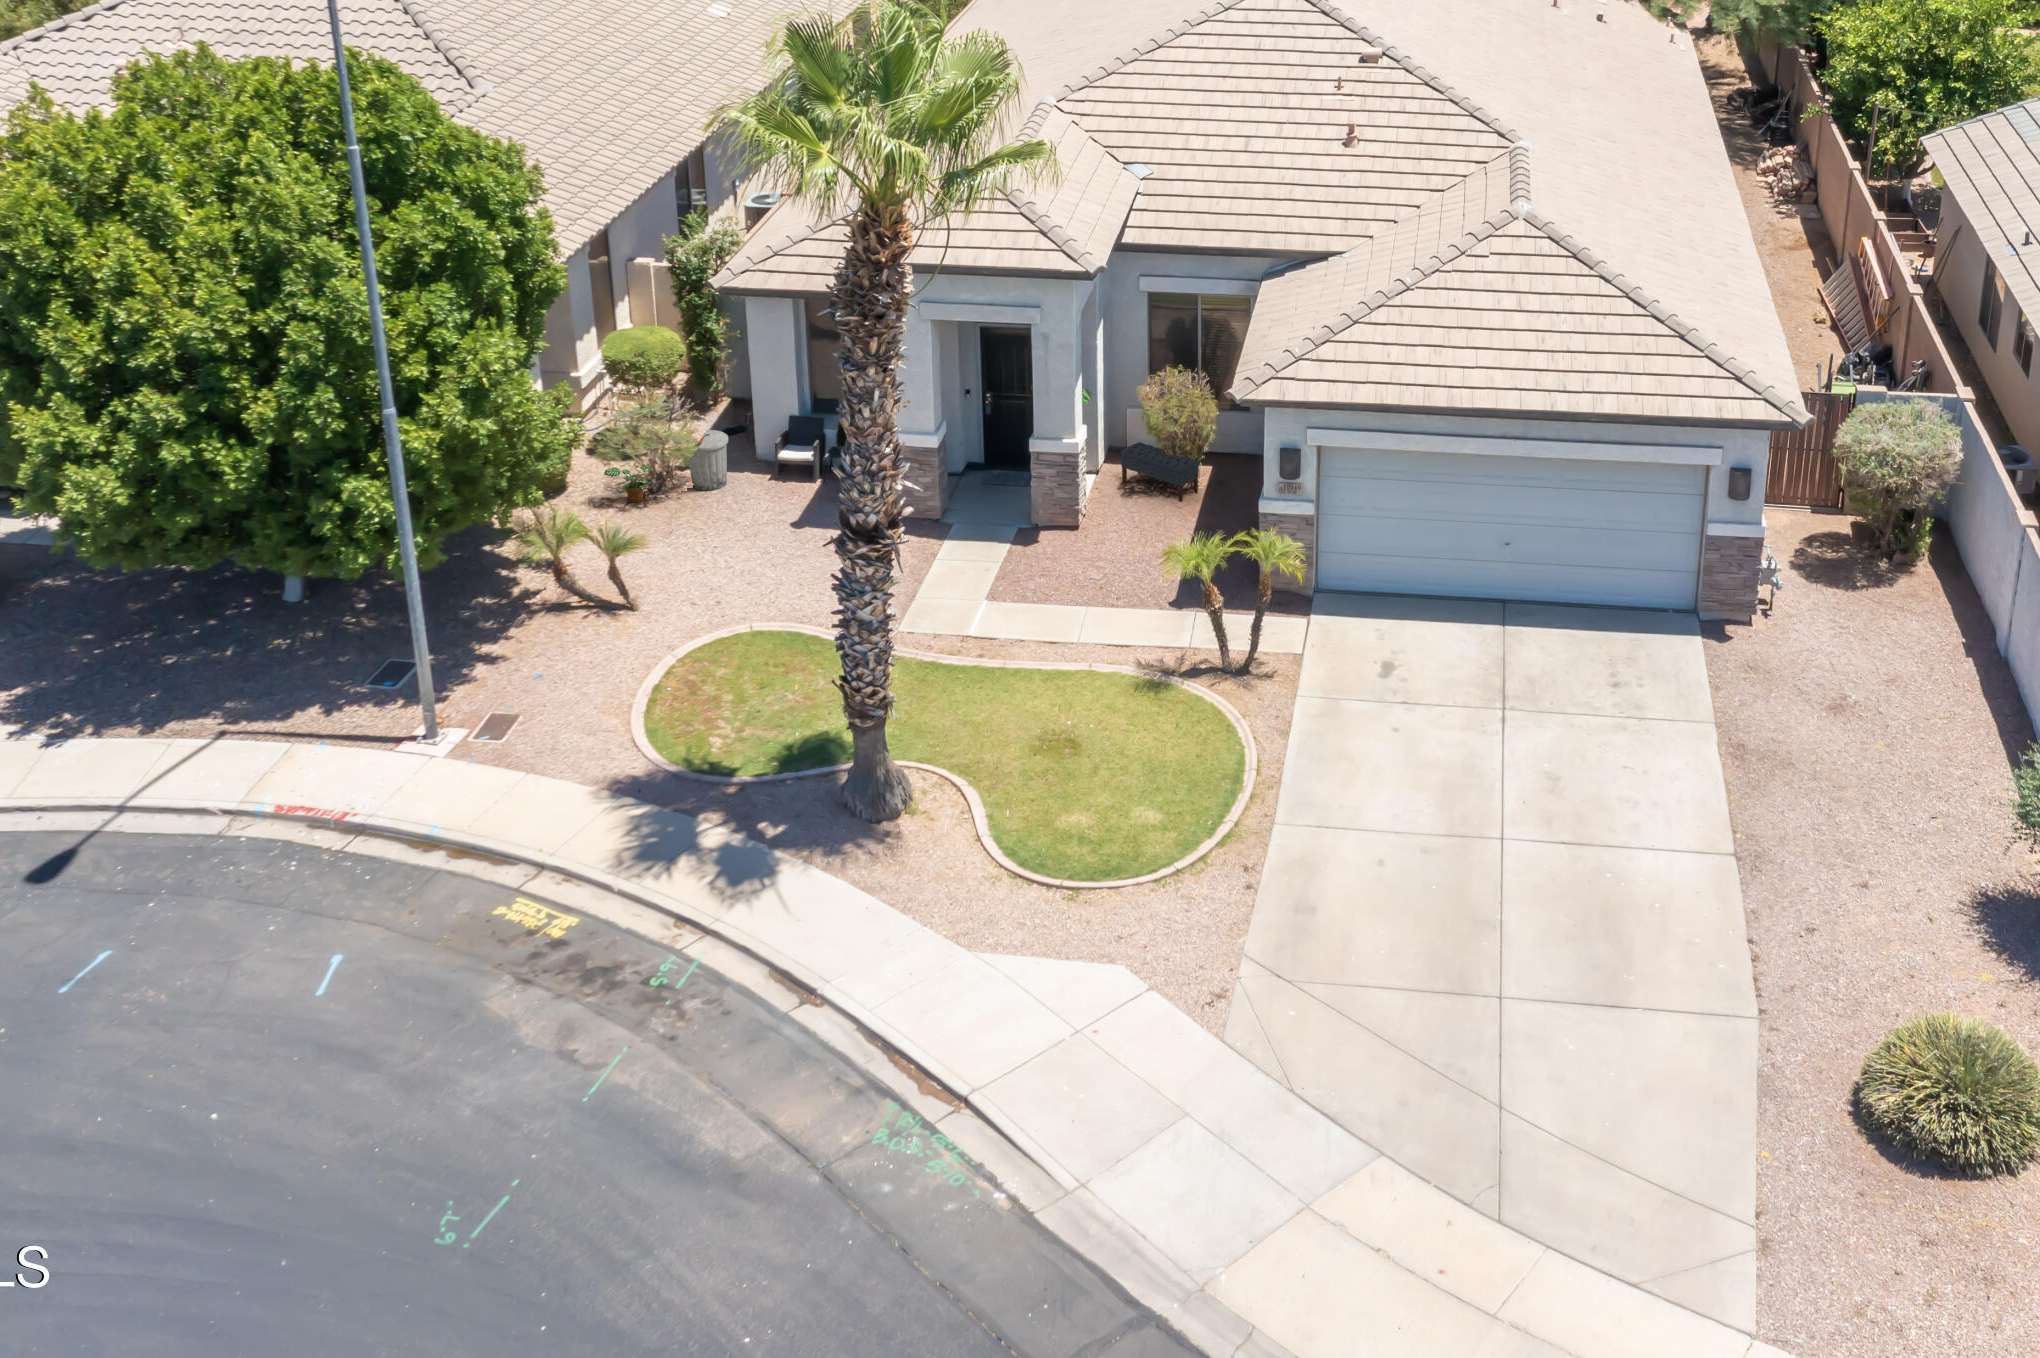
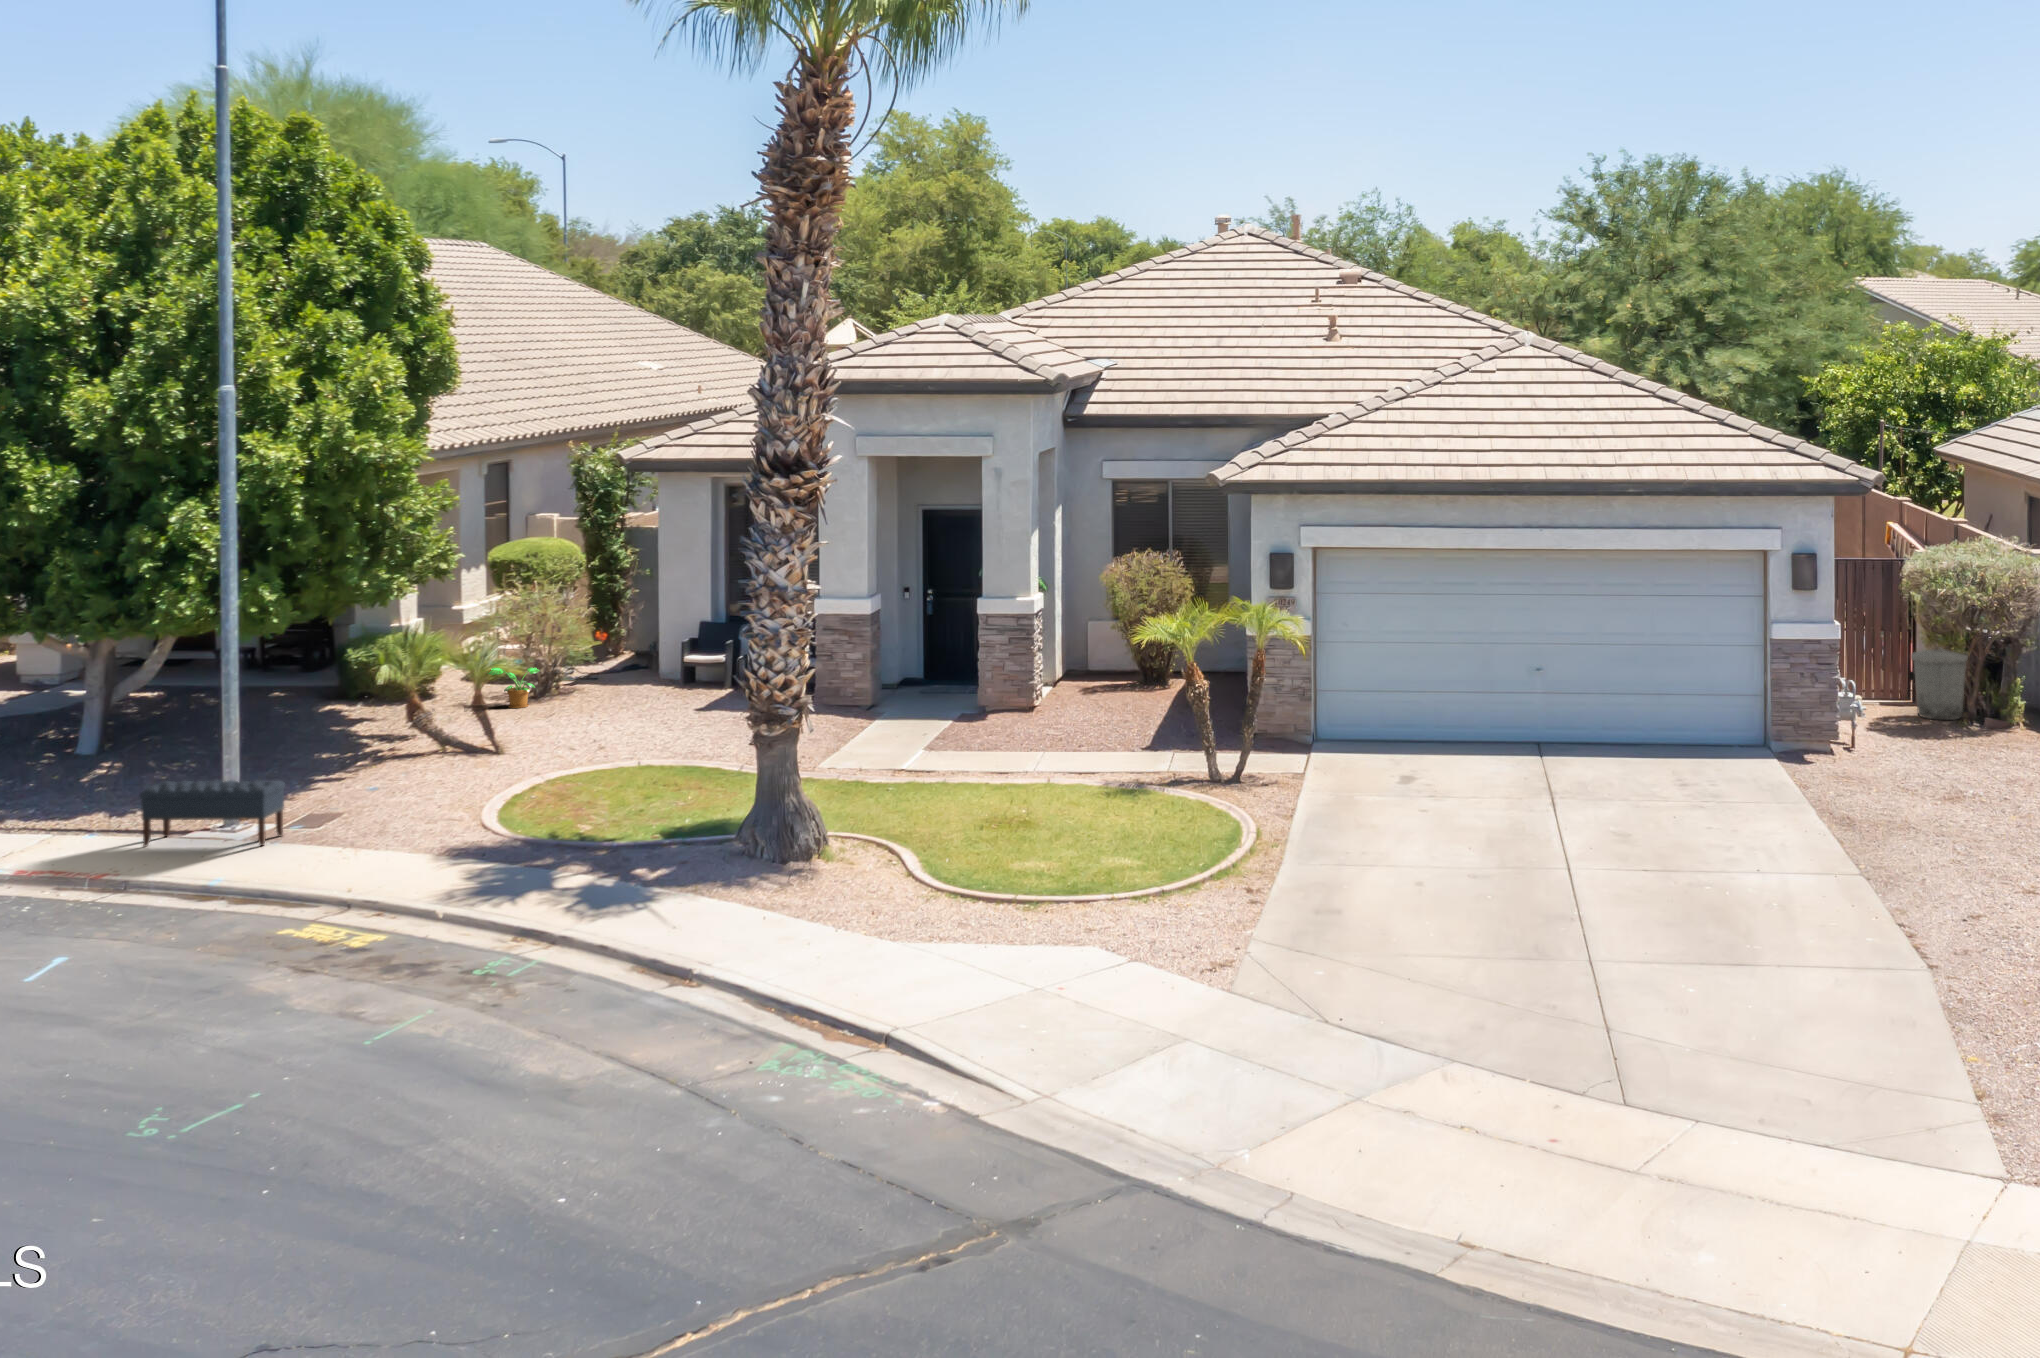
trash can: present [688,430,728,491] -> present [1911,647,1968,720]
bench: present [1120,442,1200,501] -> present [140,780,285,847]

